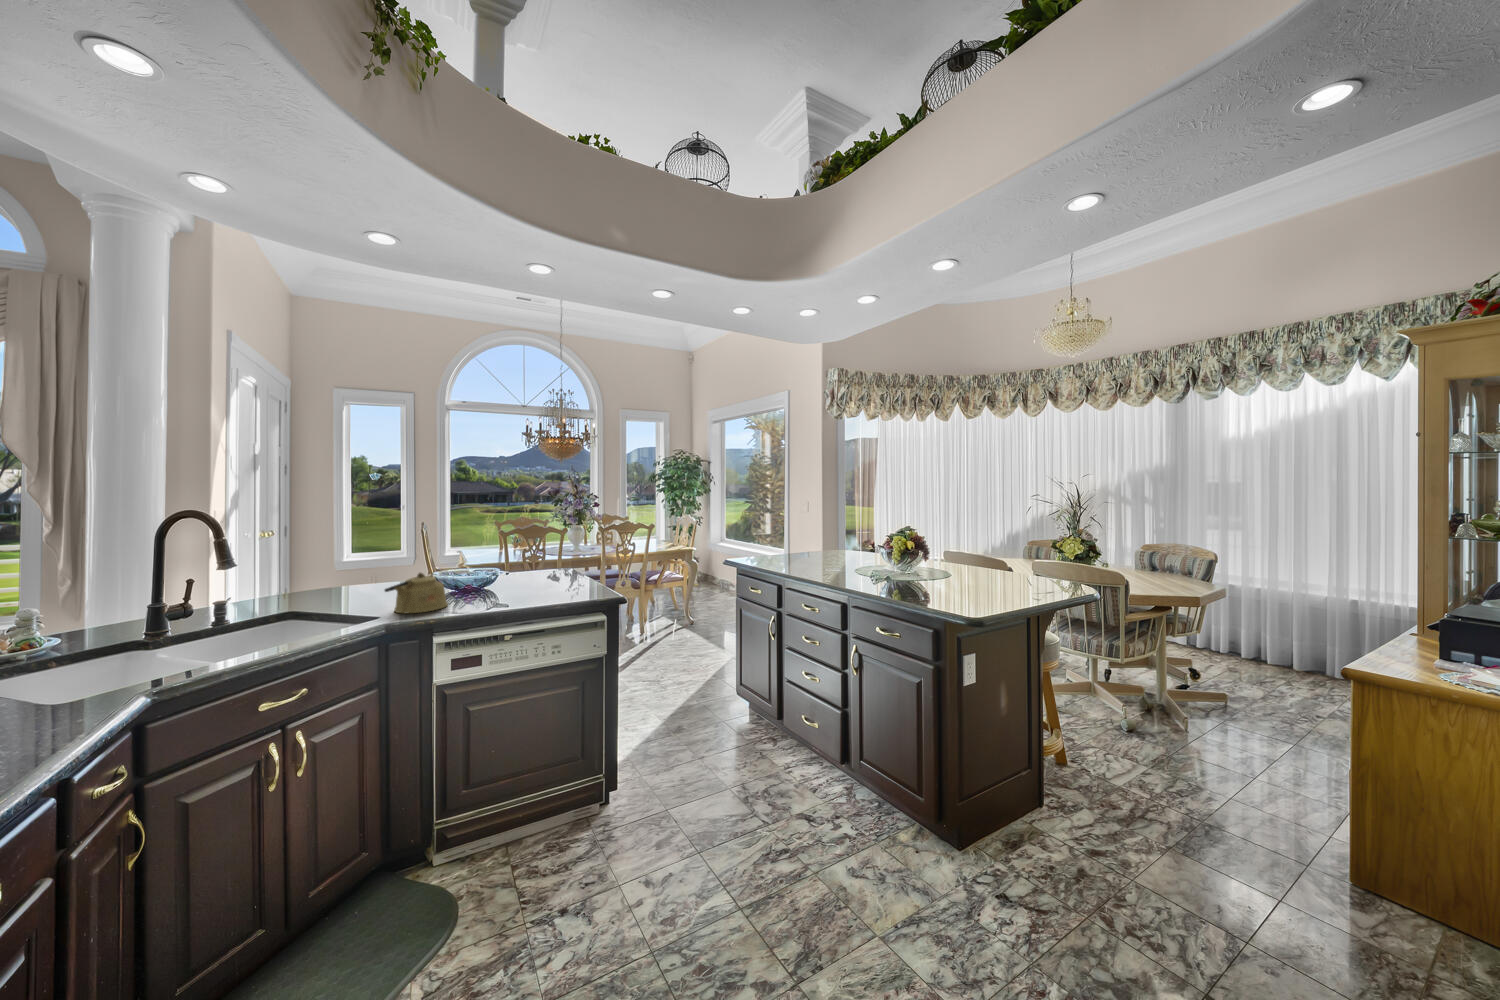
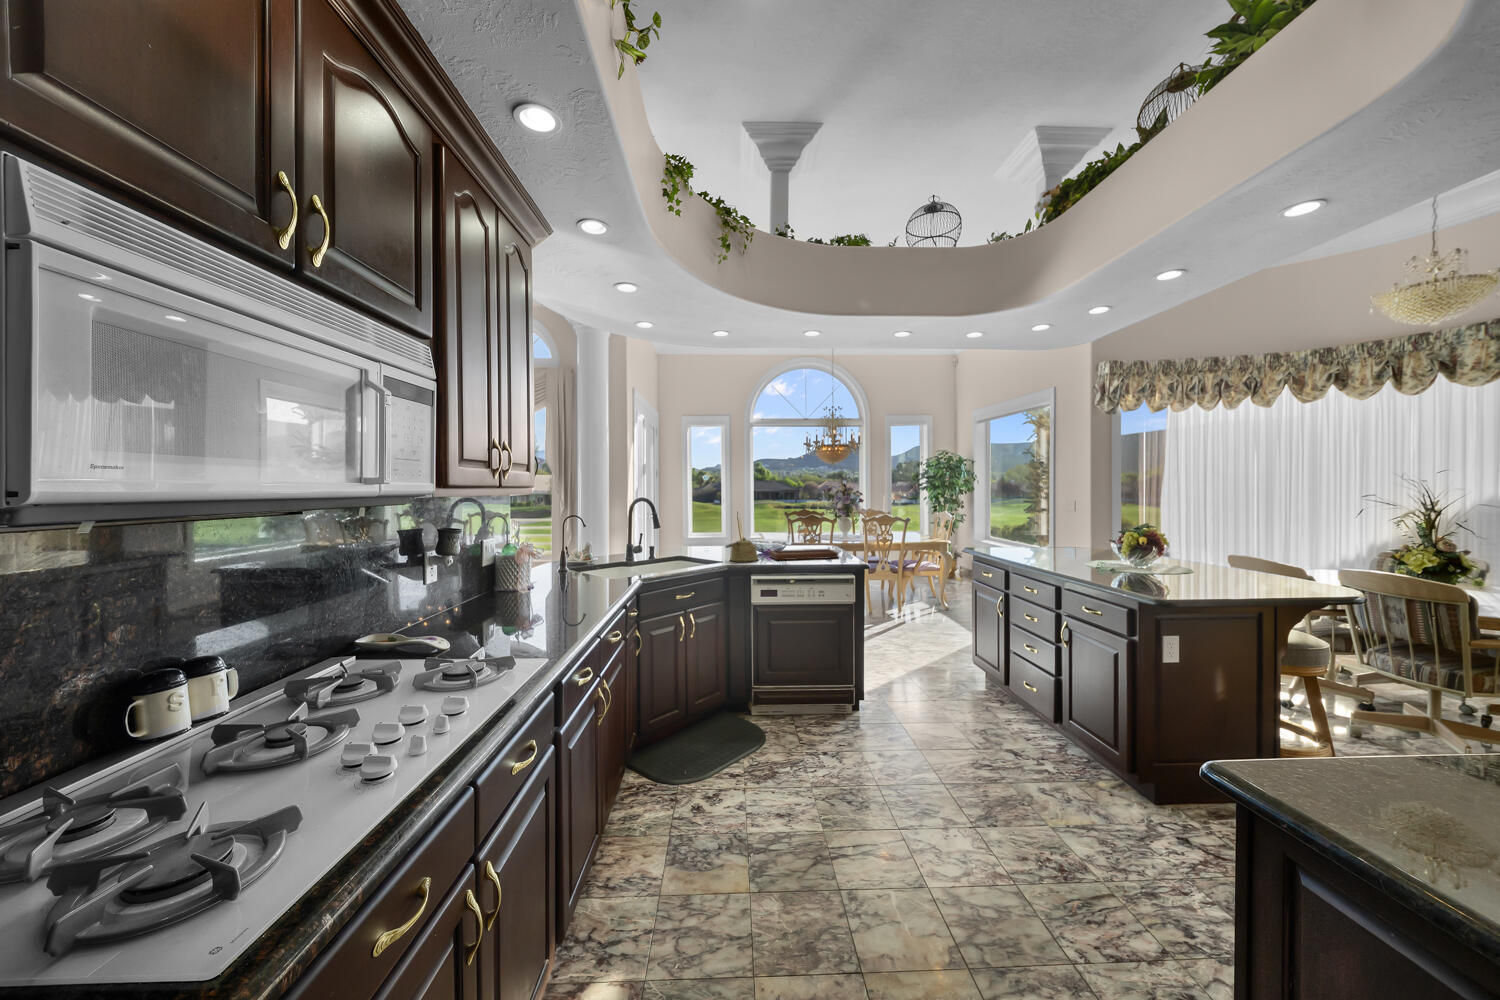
tray: none [469,561,577,604] -> present [770,536,838,560]

